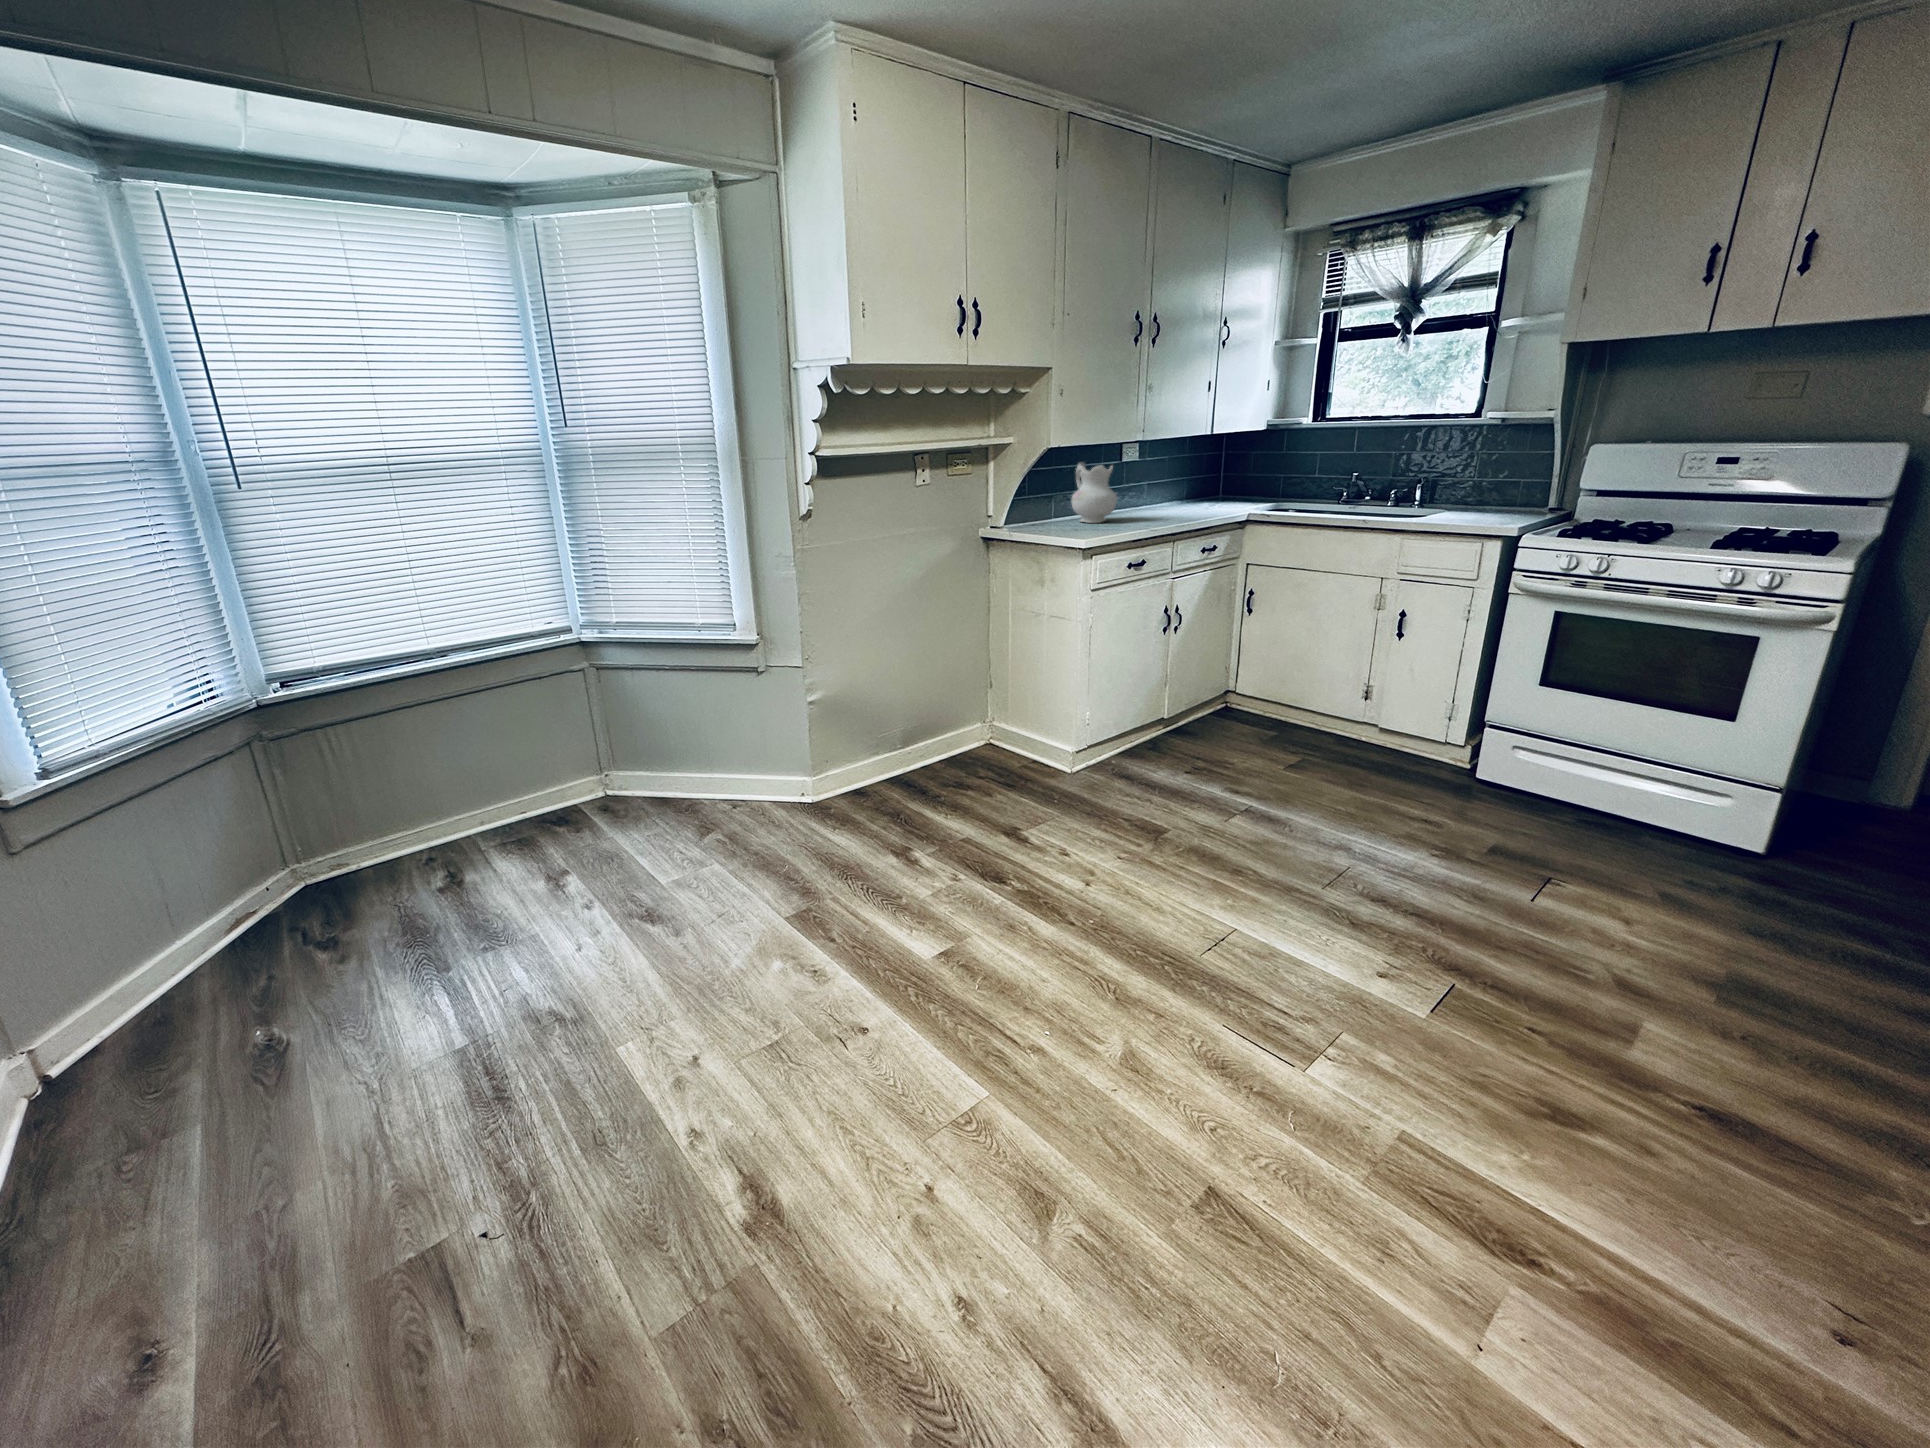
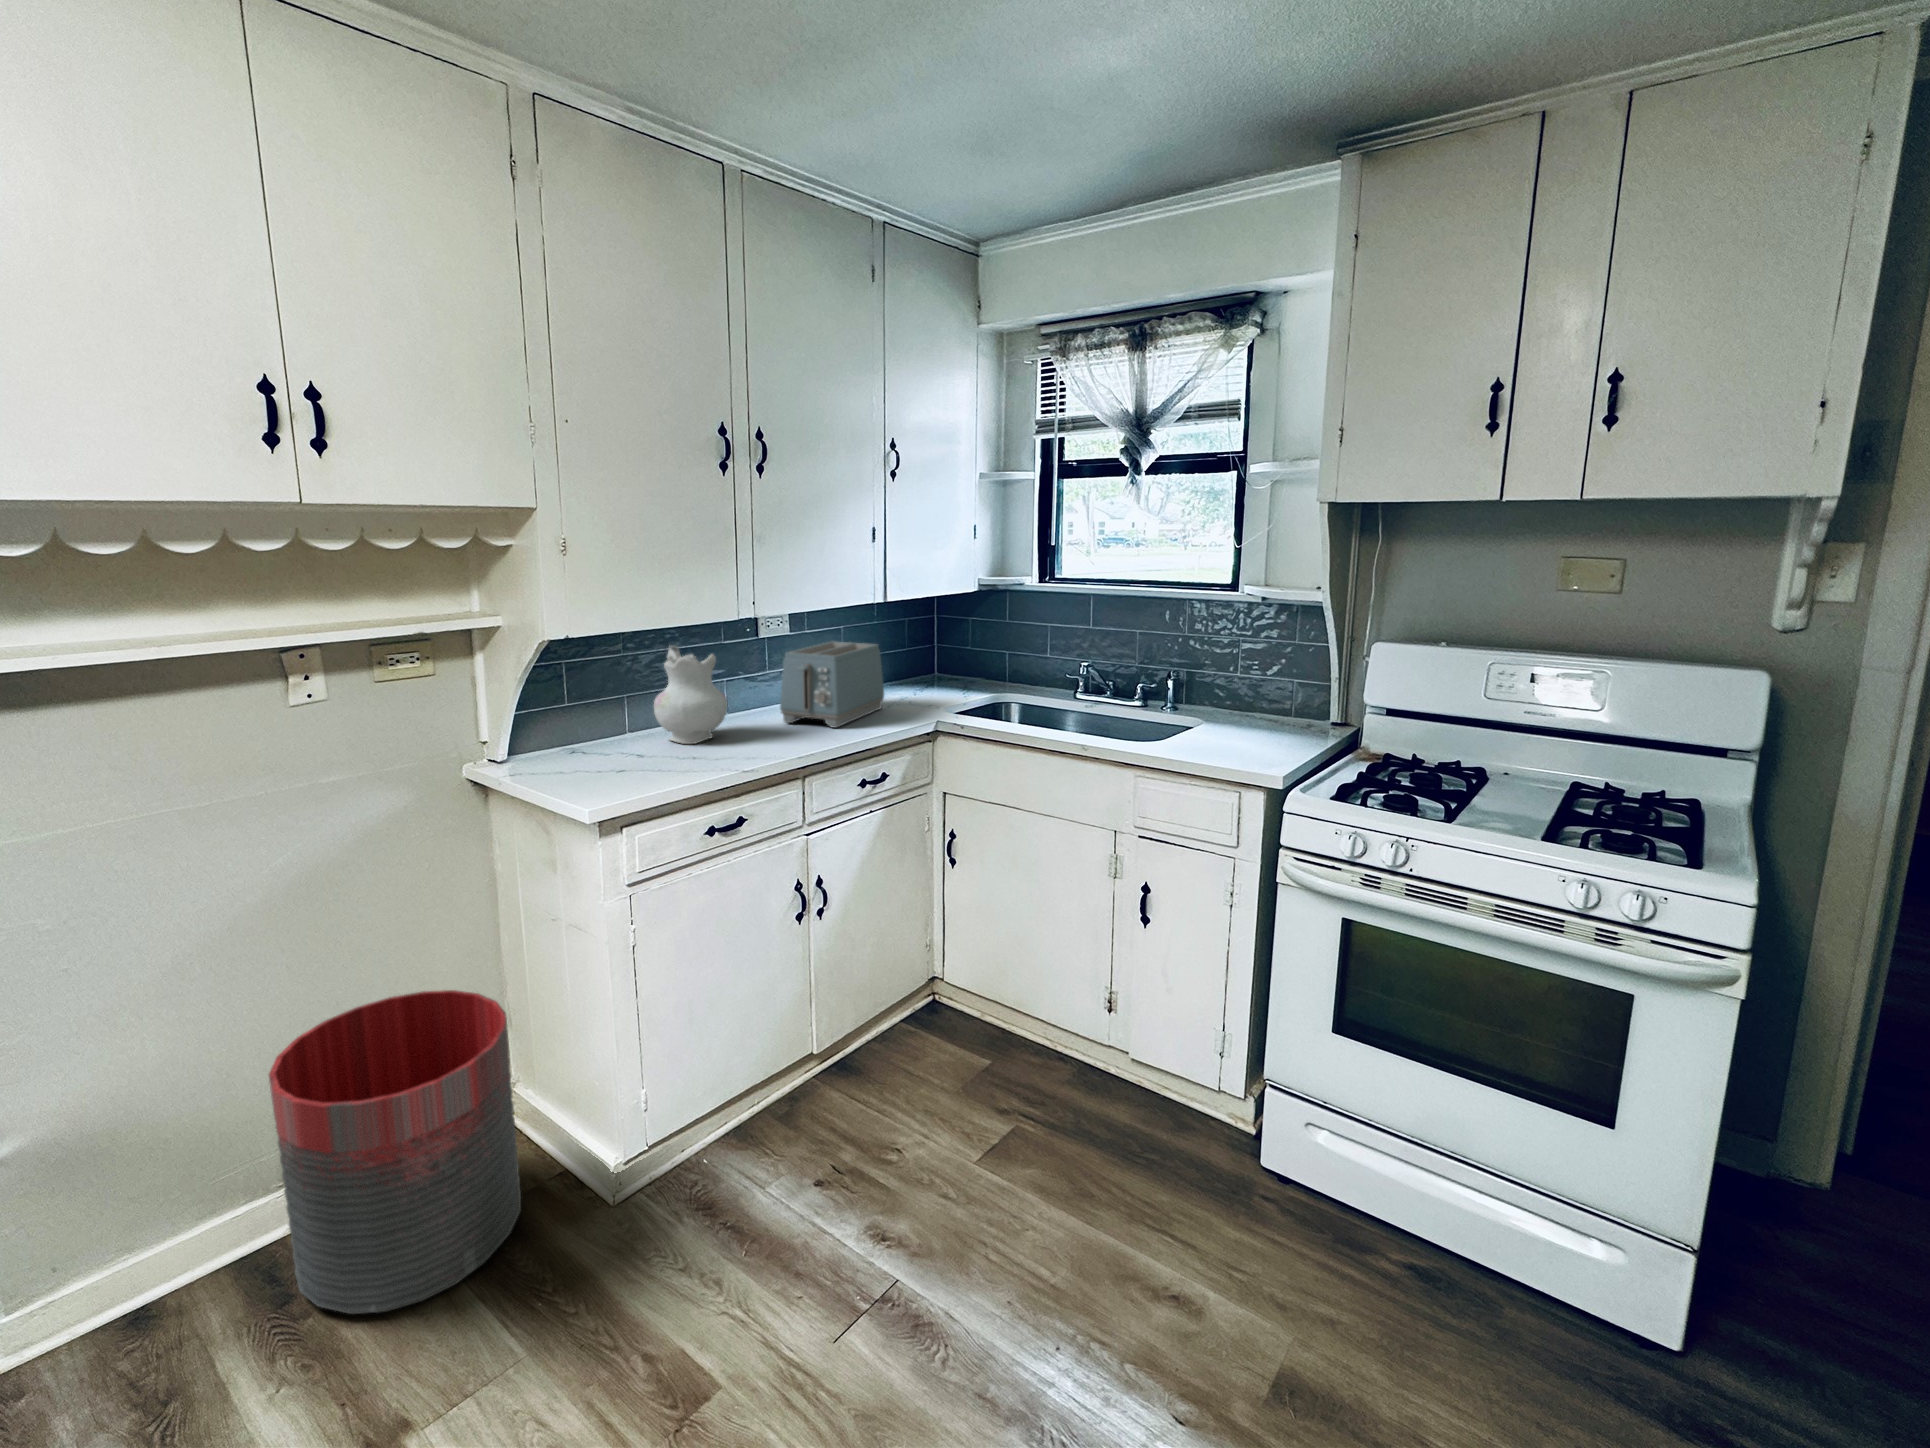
toaster: none [1143,464,1206,517] -> present [780,641,884,728]
trash can: none [915,652,1025,797] -> present [268,990,521,1314]

